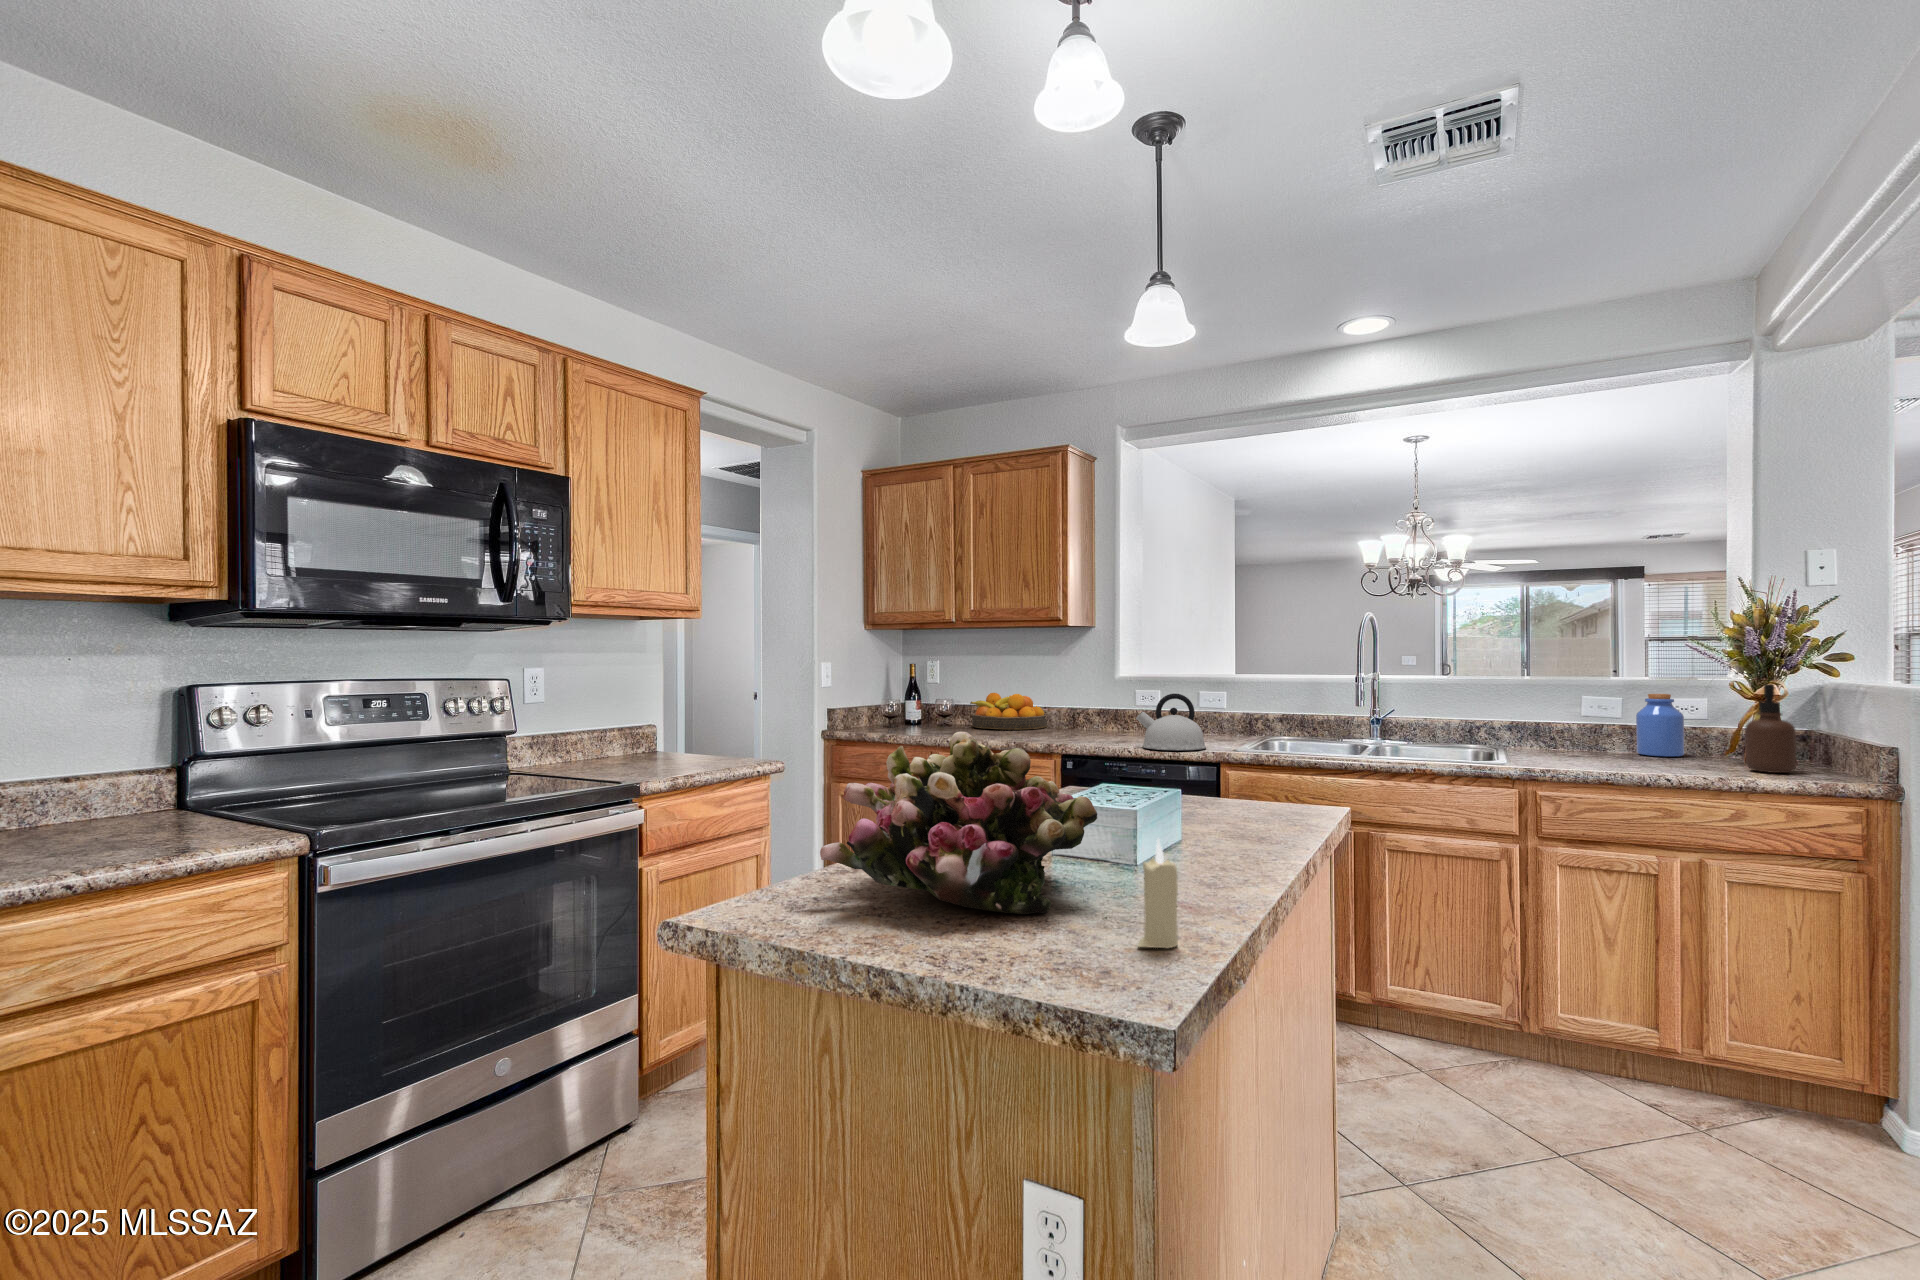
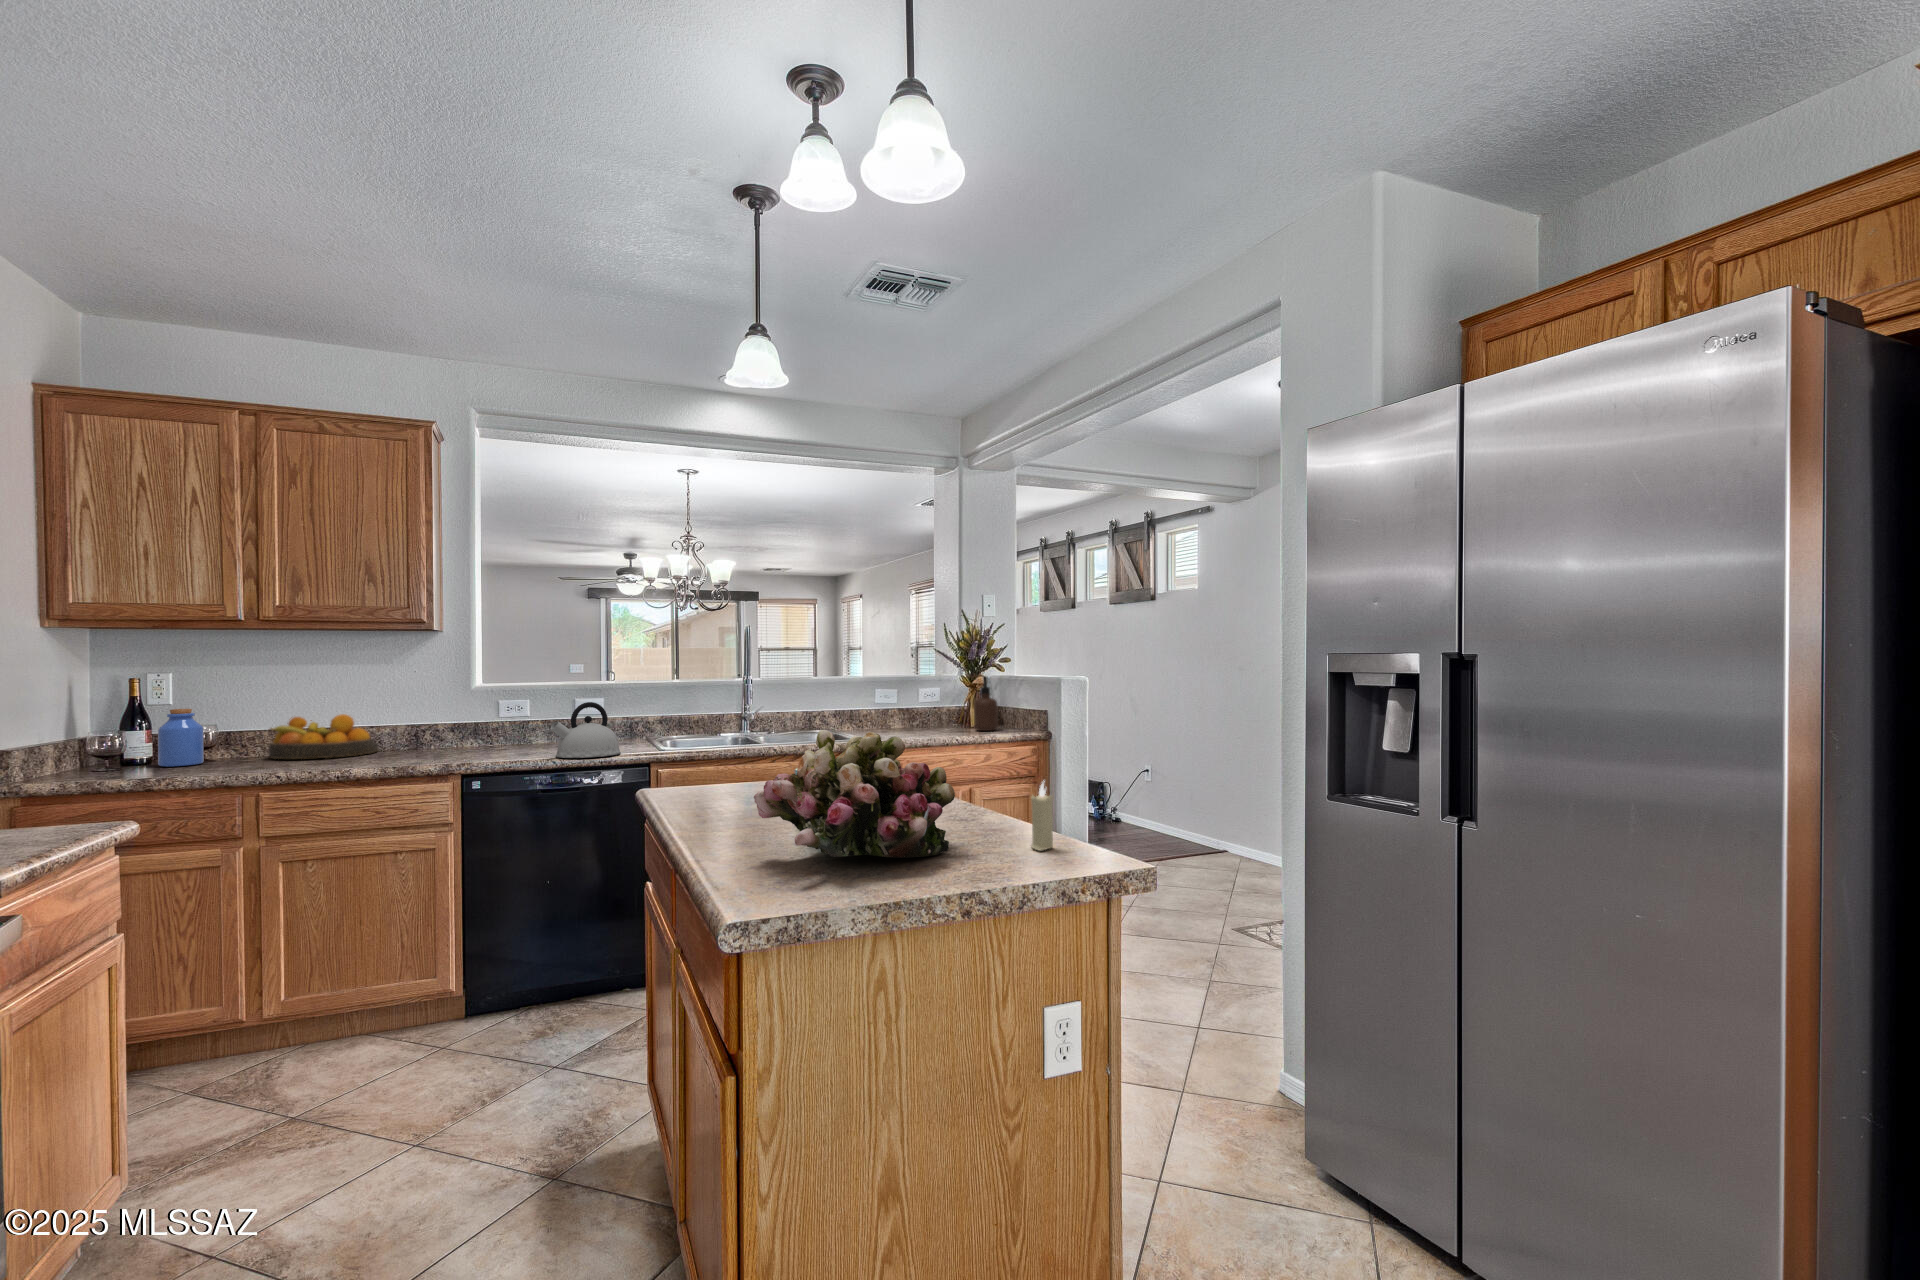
jar: present [1636,694,1684,757] -> present [158,709,204,767]

